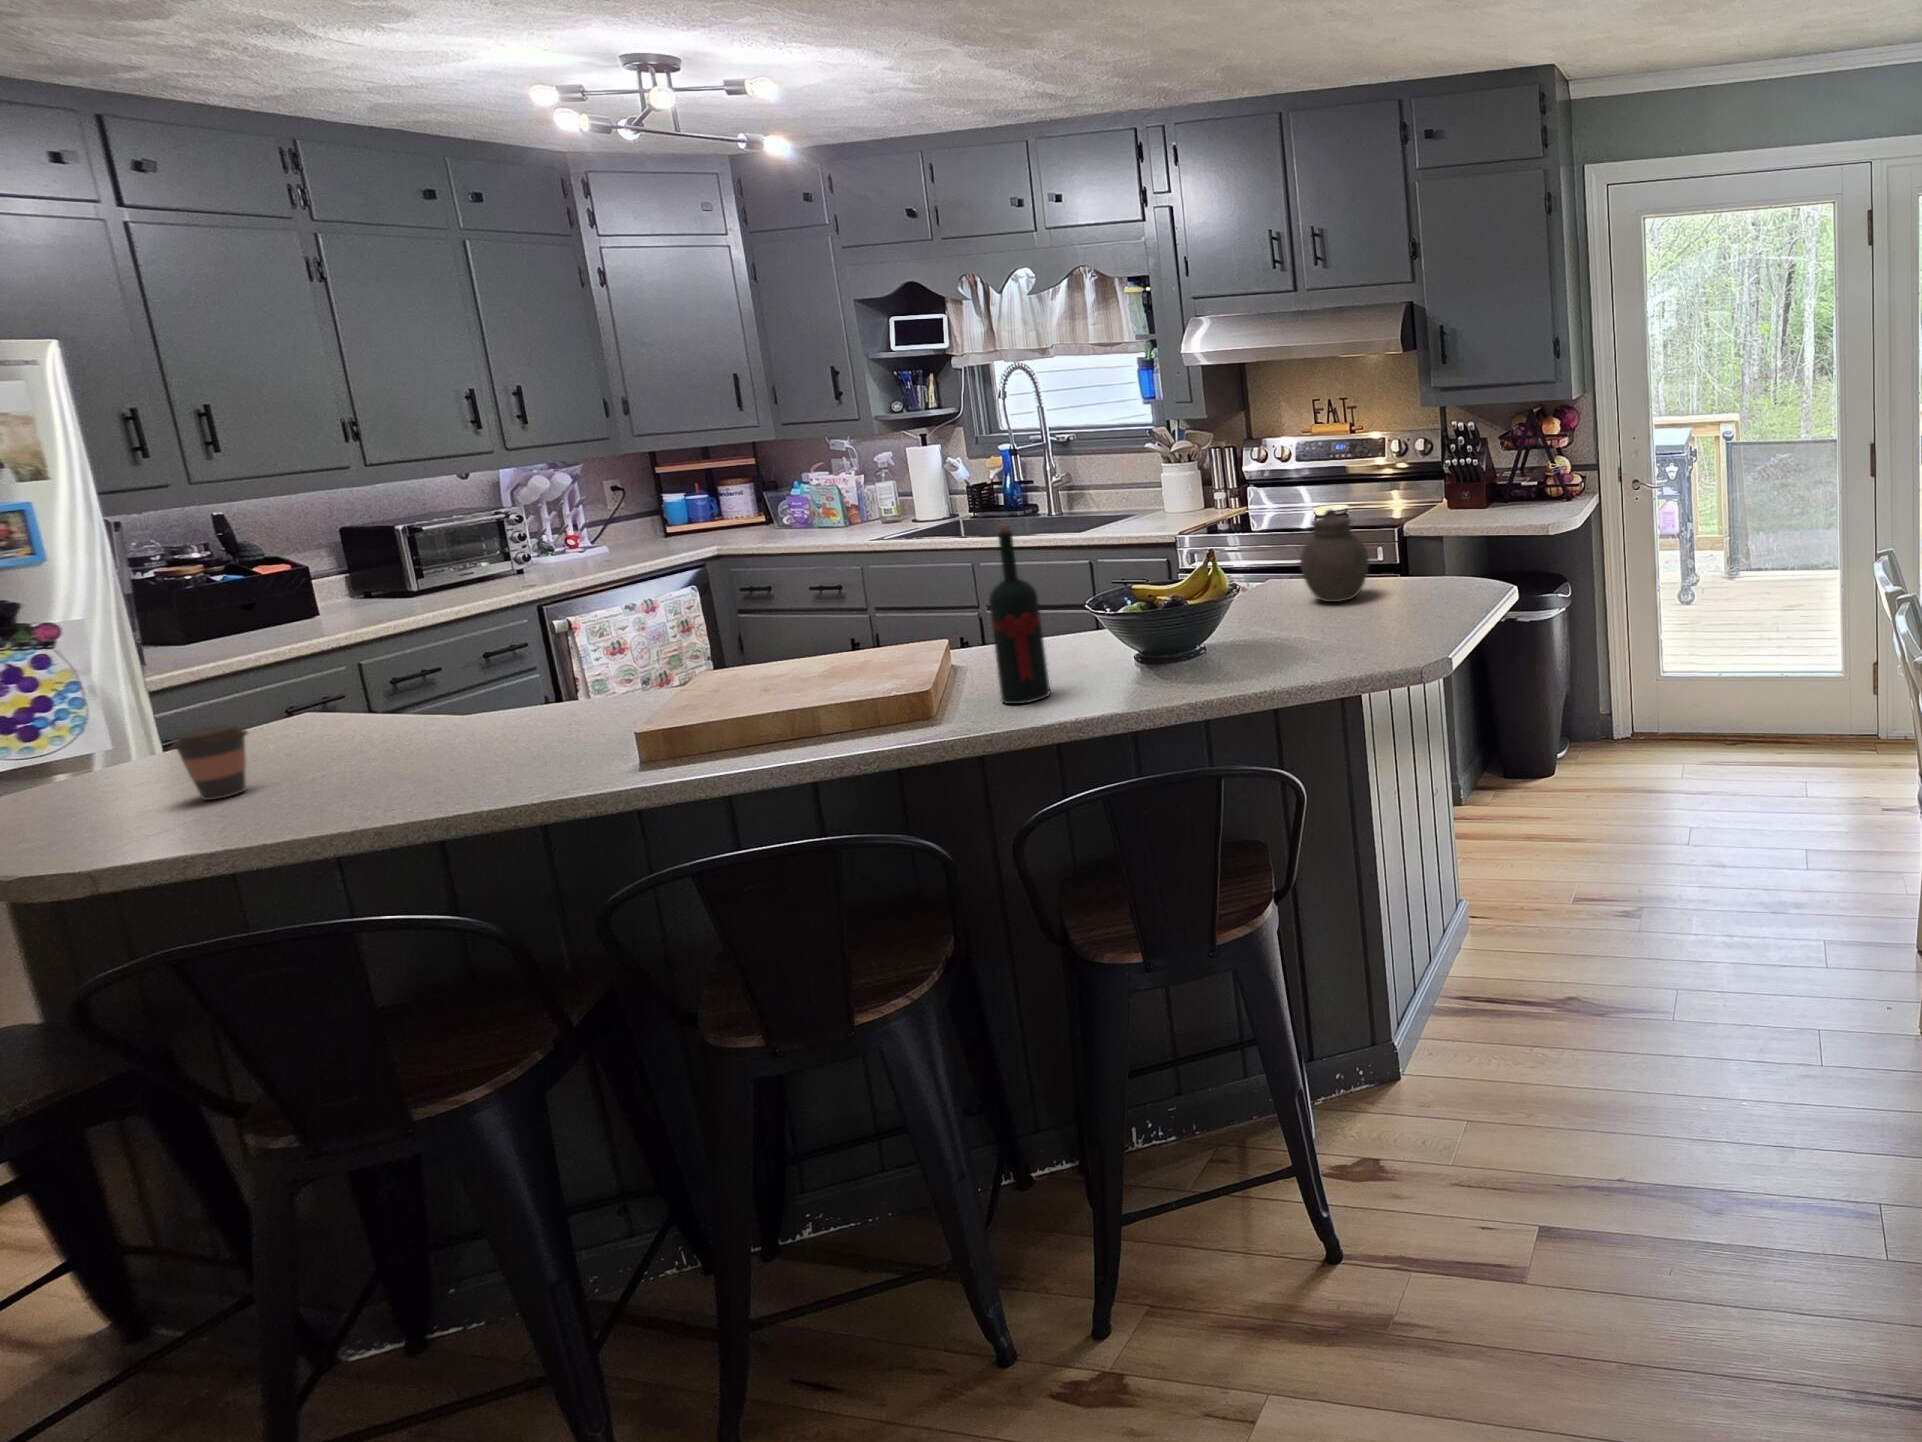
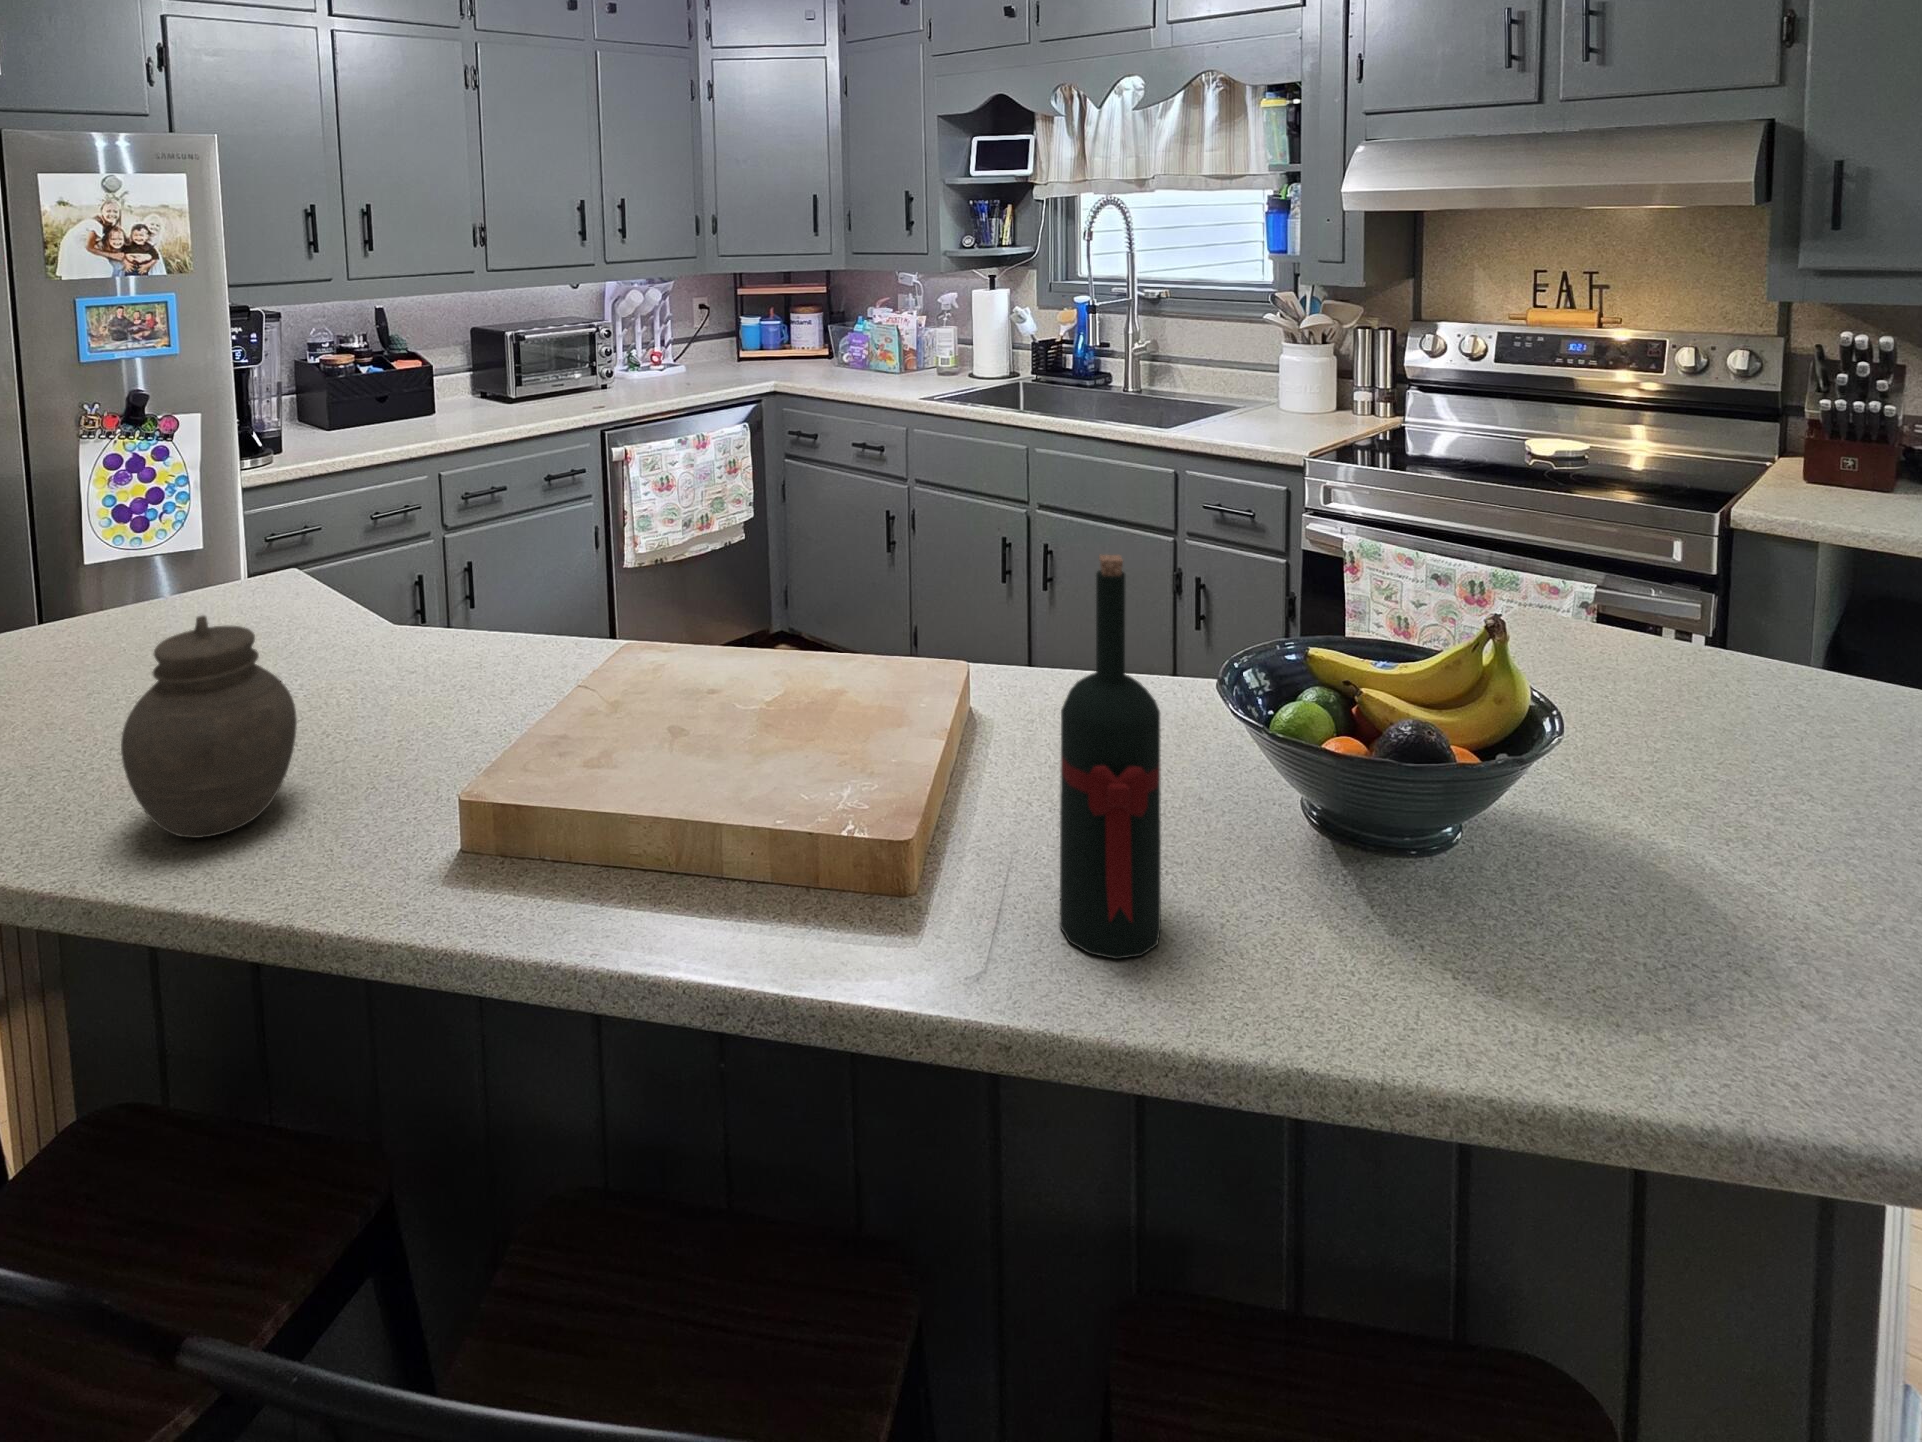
jar: present [1300,510,1369,602] -> present [121,616,297,838]
coffee cup: present [172,724,247,800] -> none [26,645,110,751]

